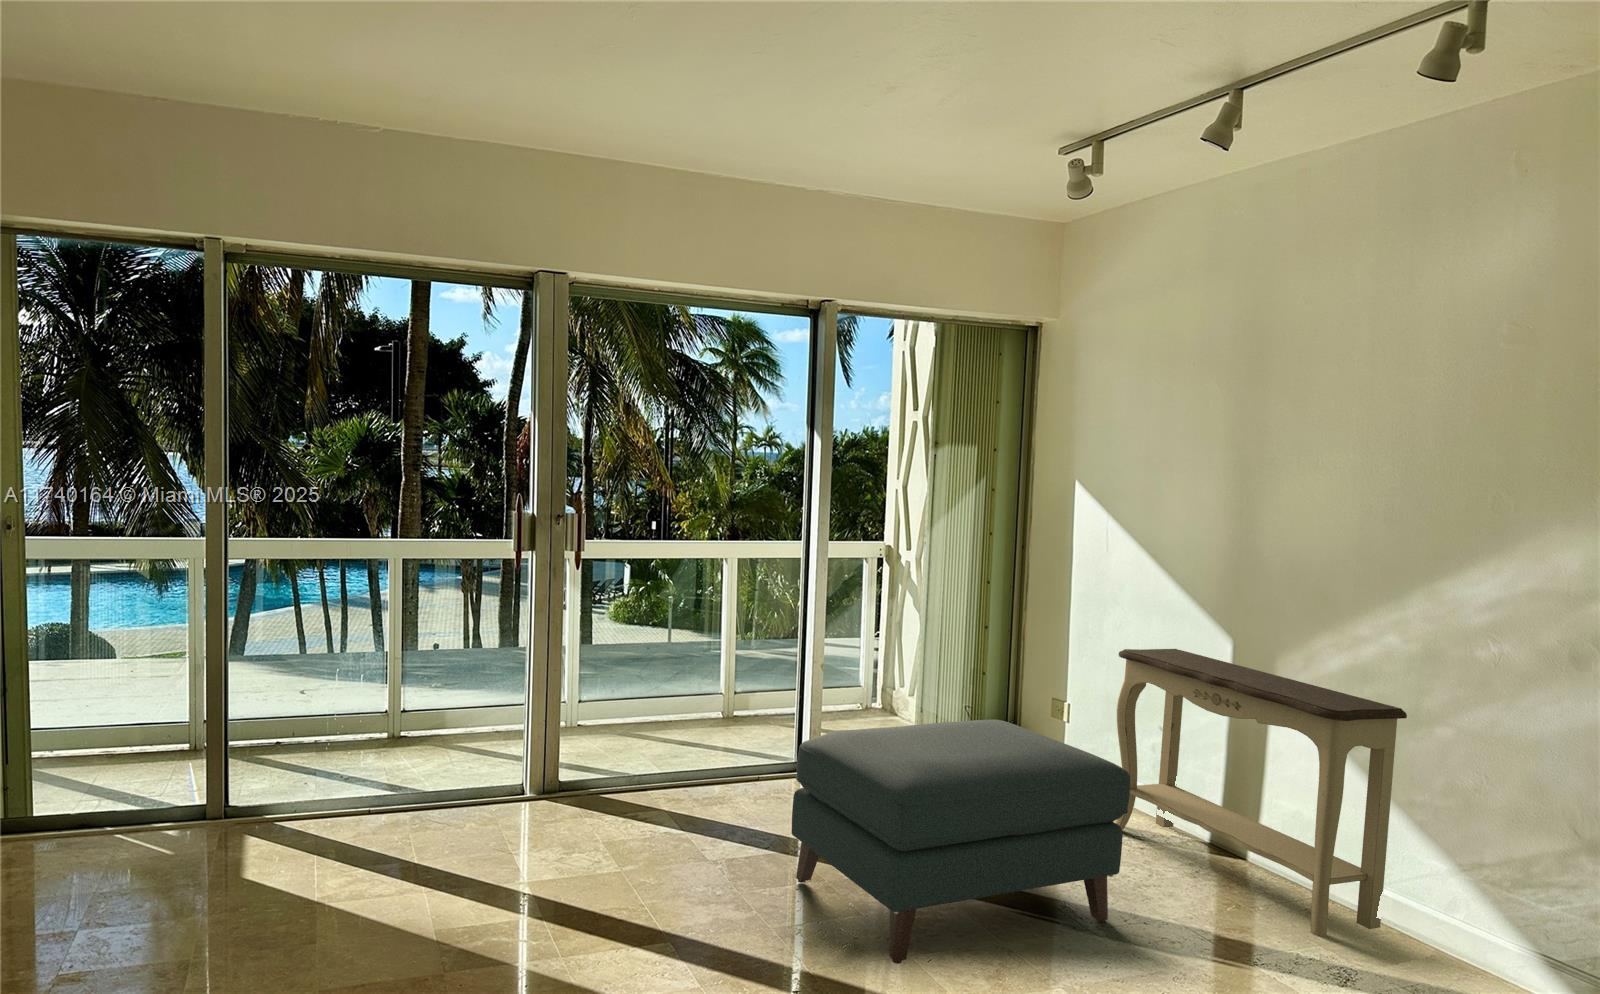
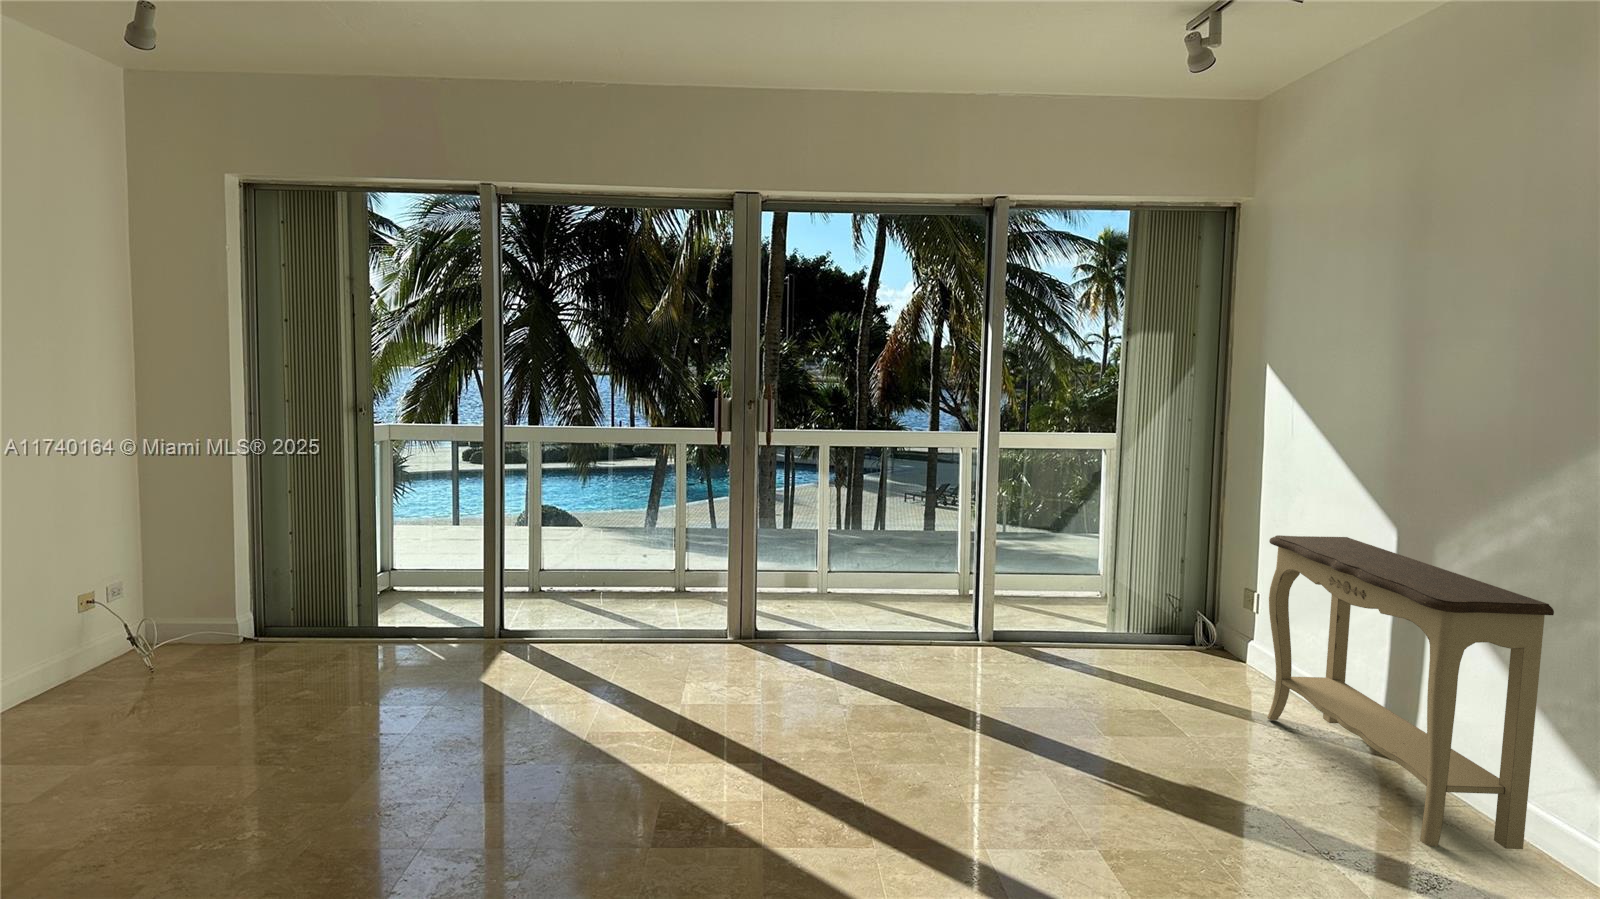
ottoman: present [791,720,1130,964] -> none [893,596,1199,800]

